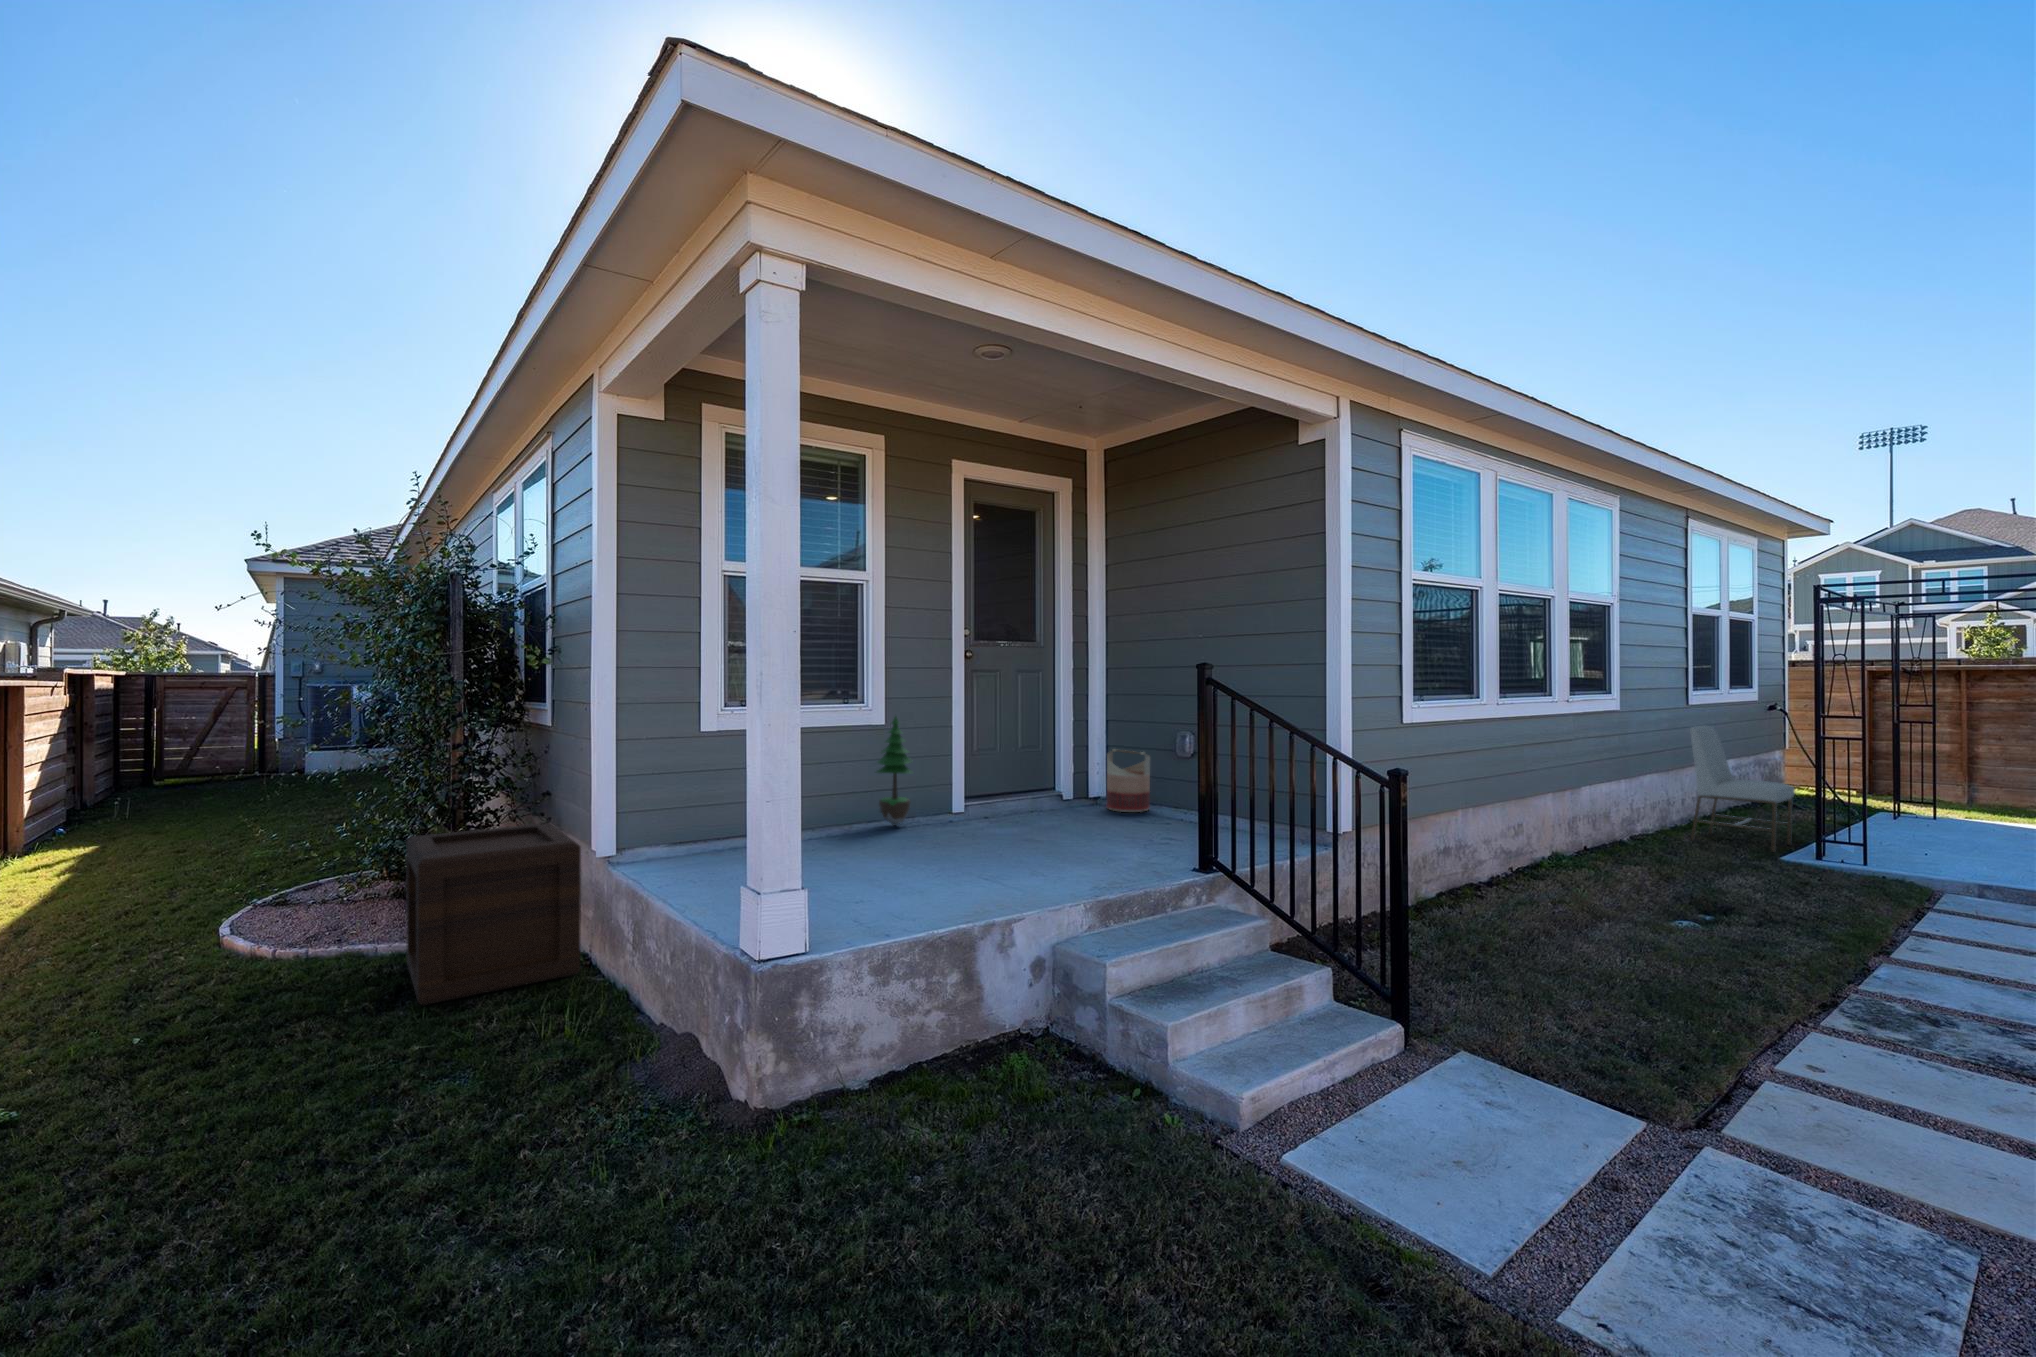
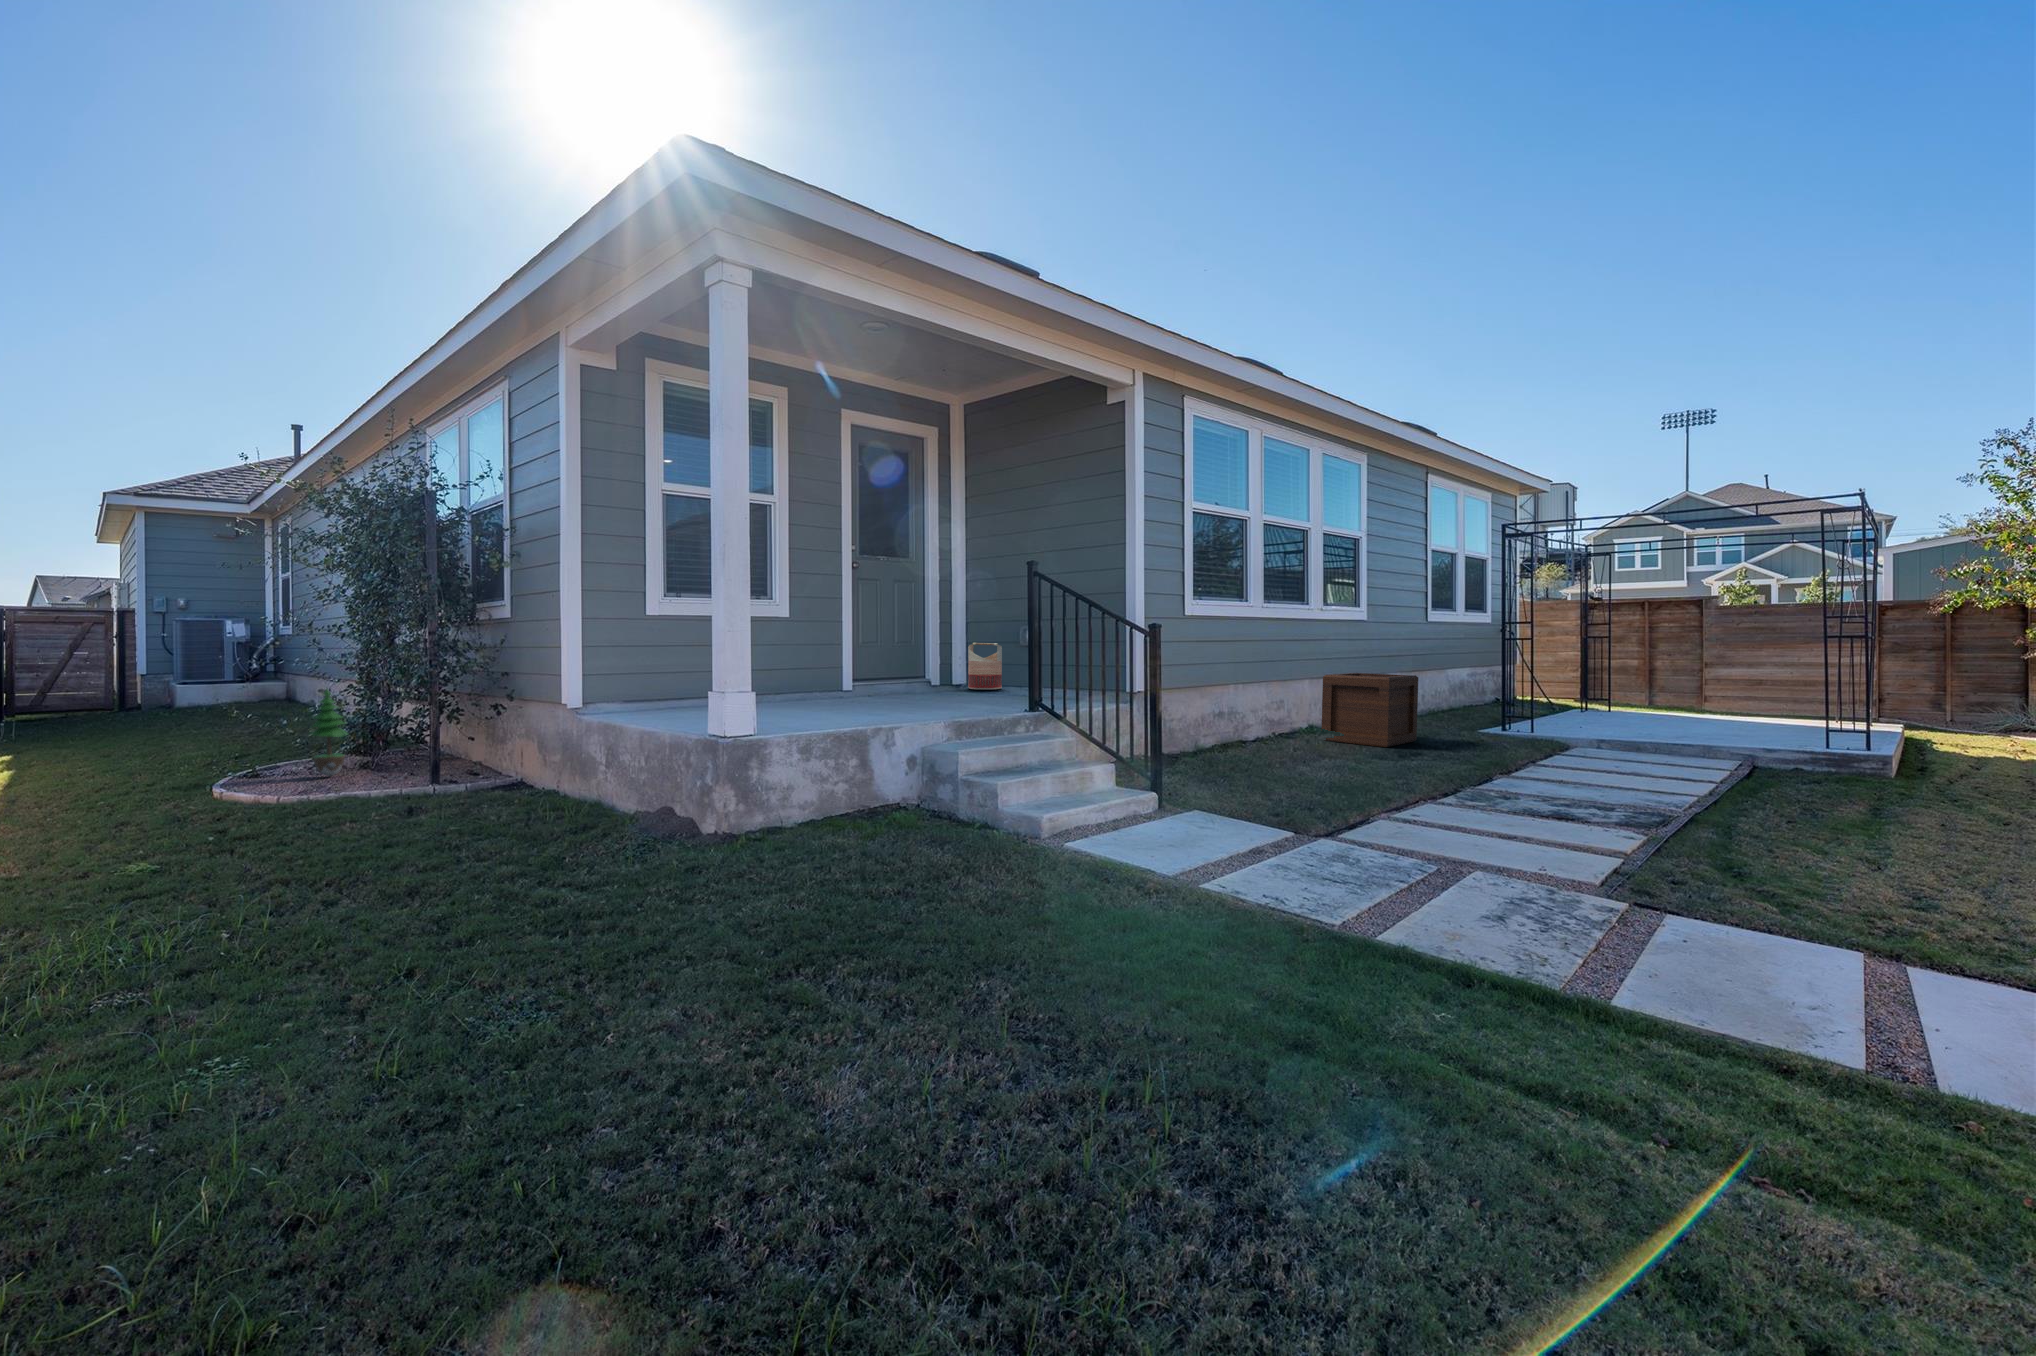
potted tree: present [877,716,912,826] -> present [310,689,349,777]
chair: present [1690,726,1795,852] -> none [1421,637,1493,728]
wooden crate: present [406,823,581,1005] -> present [1322,673,1418,747]

